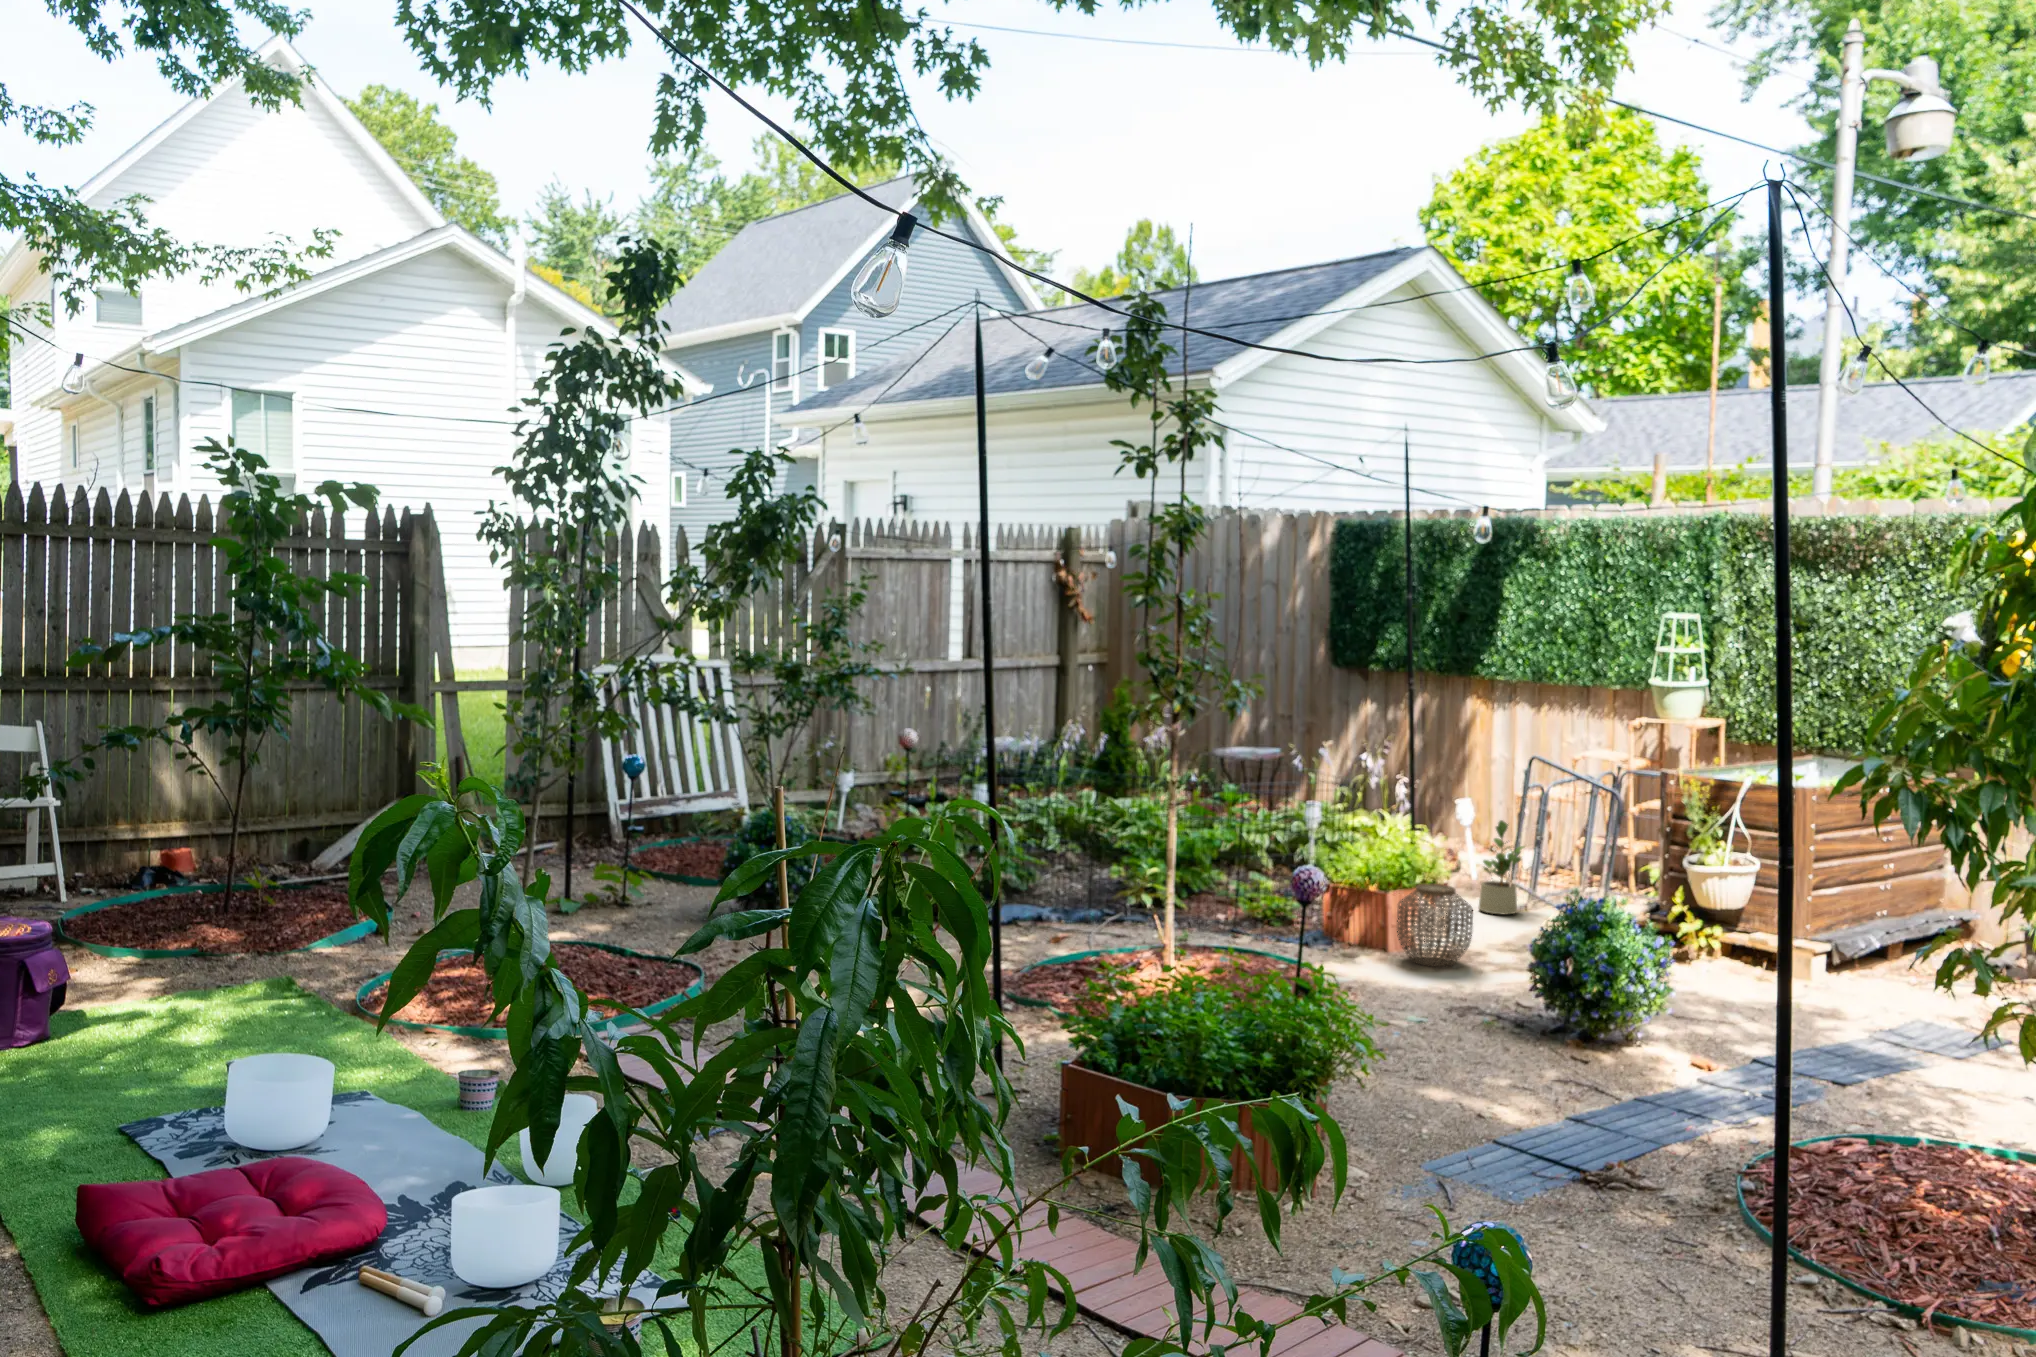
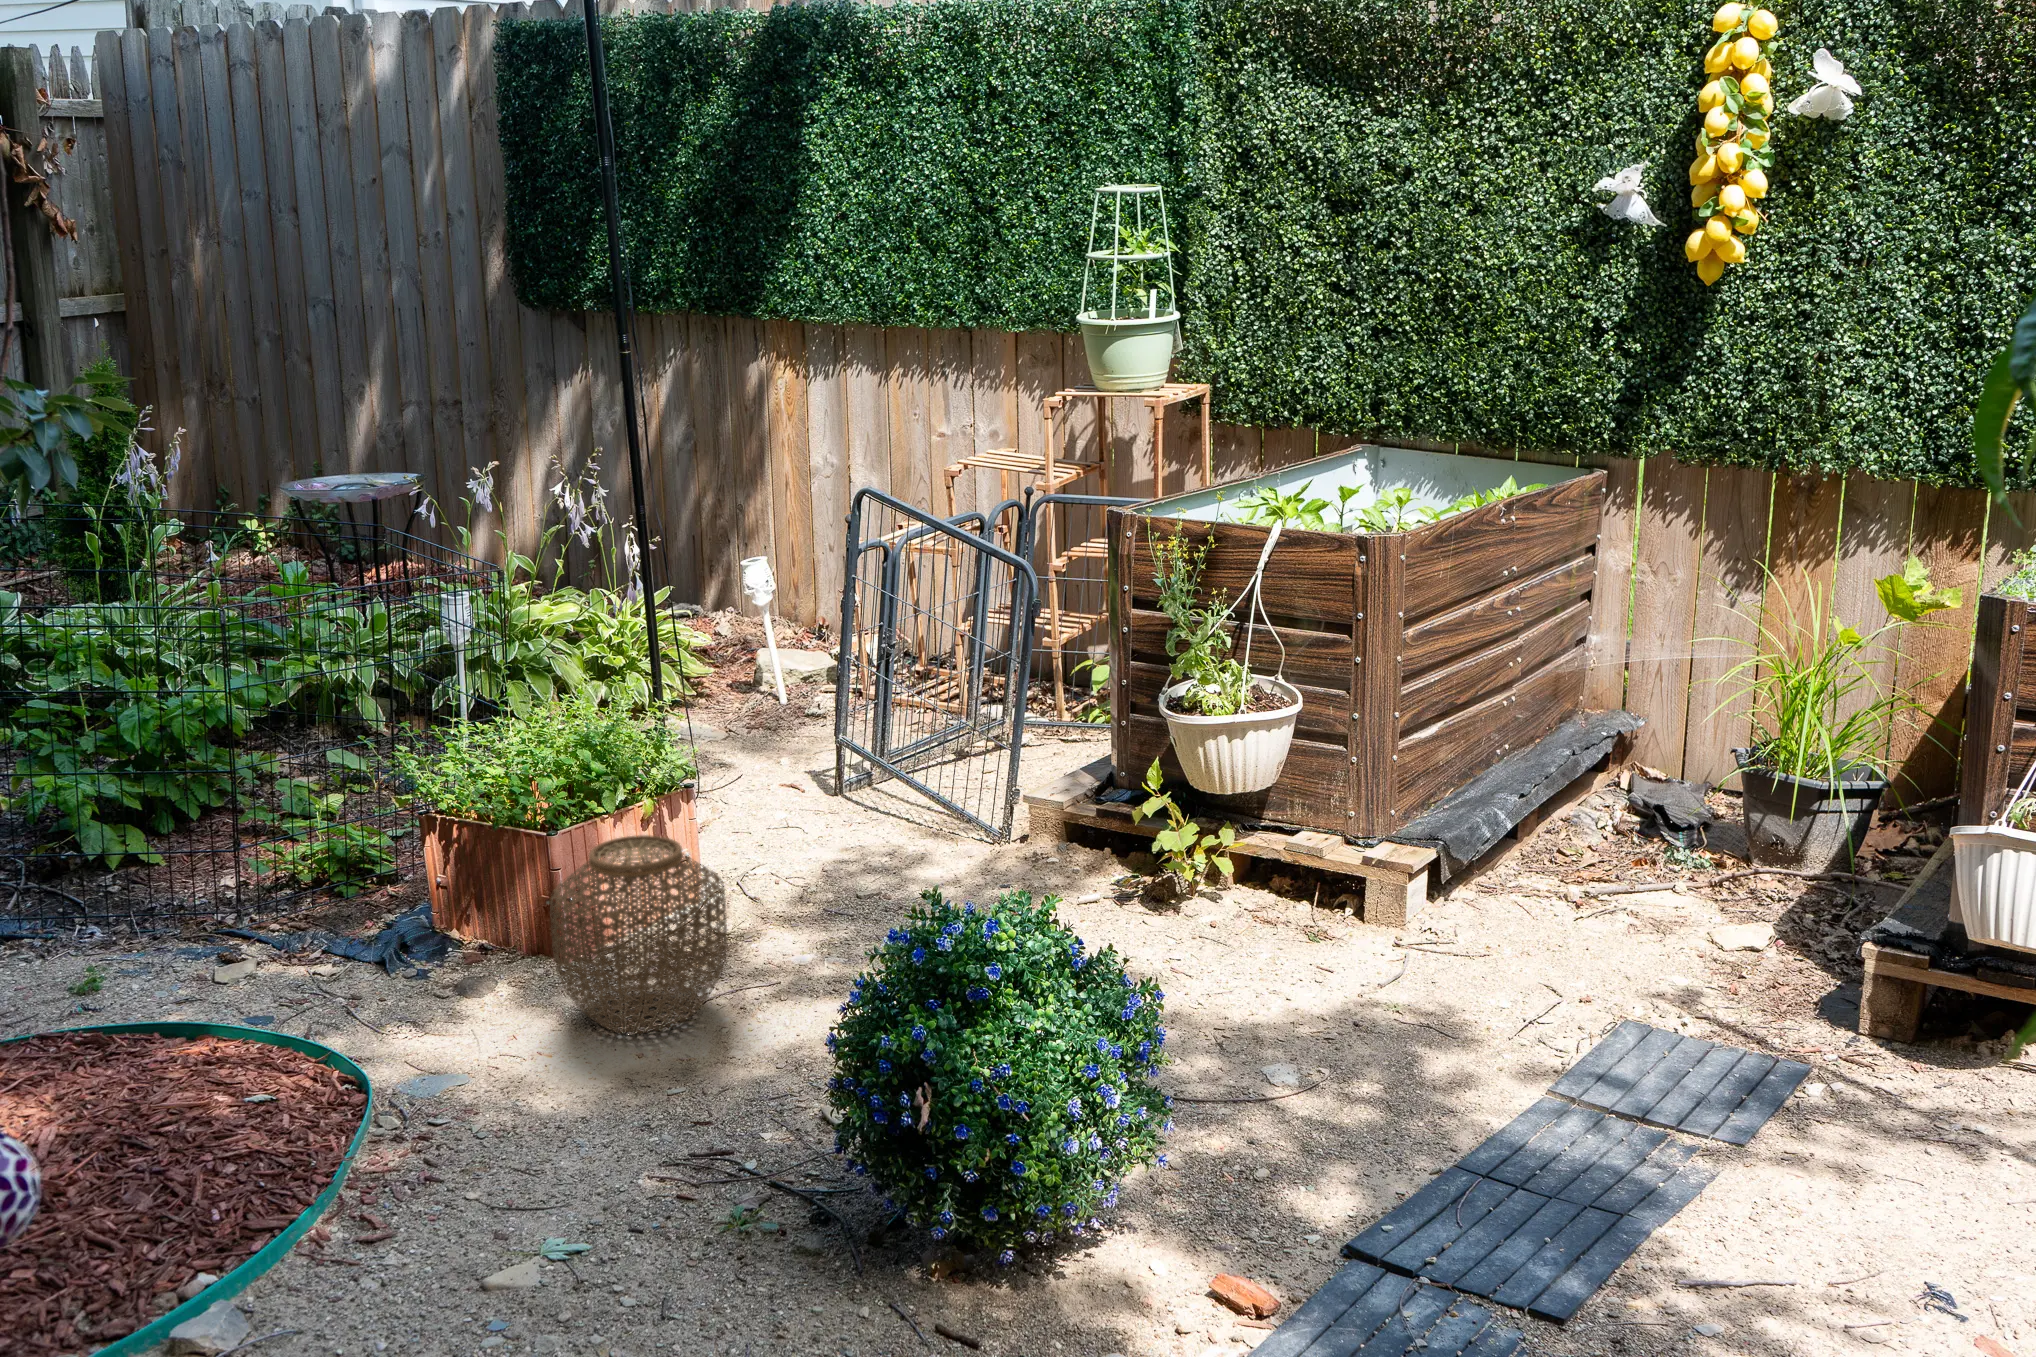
potted plant: present [1479,820,1524,915] -> none [781,620,863,806]

